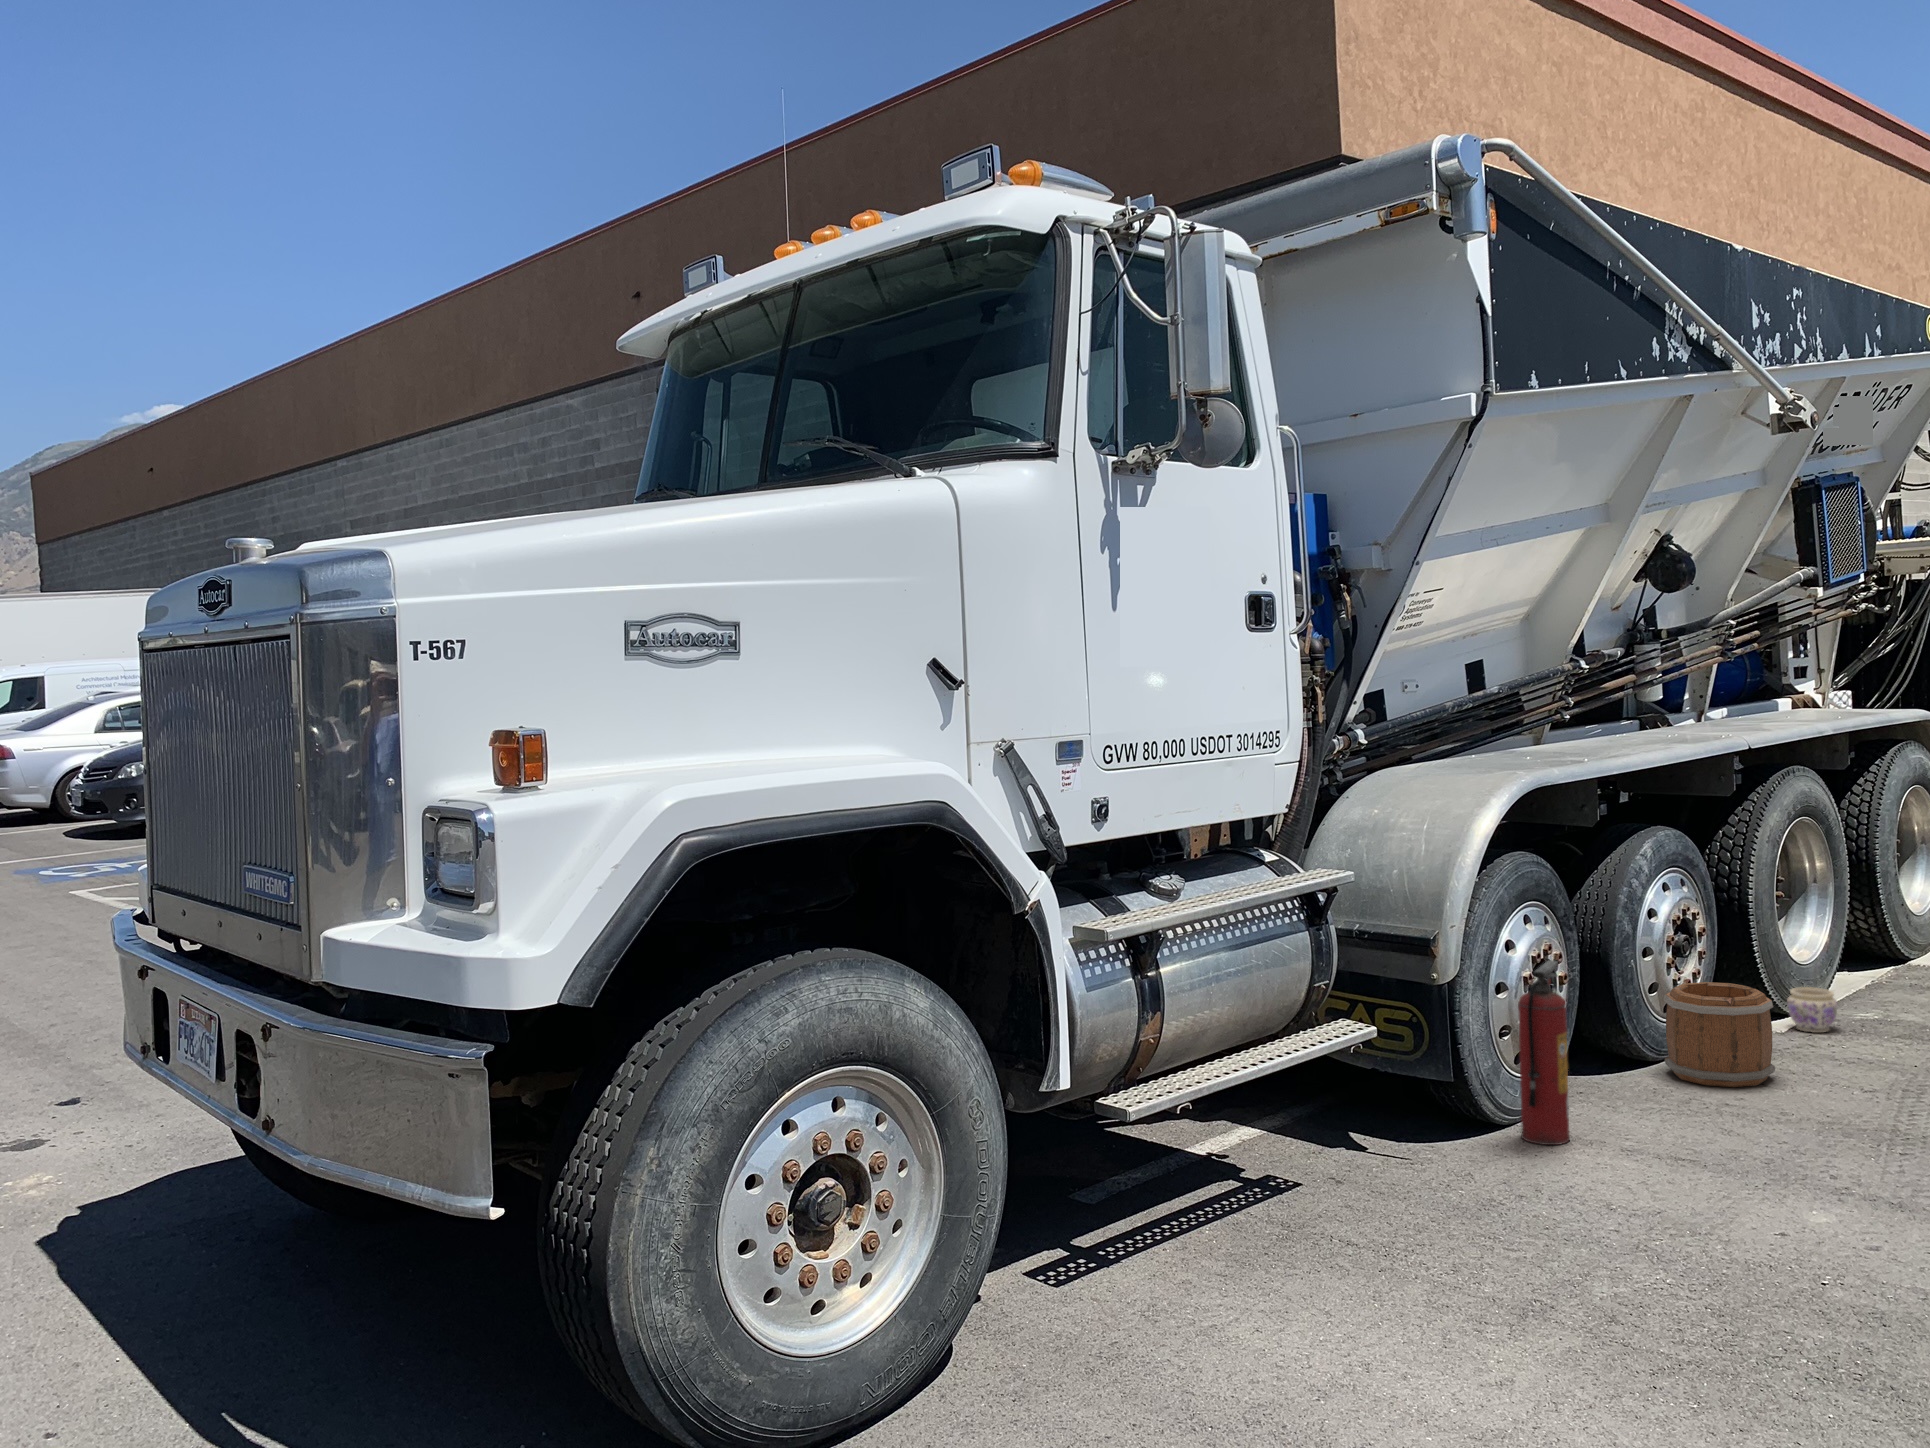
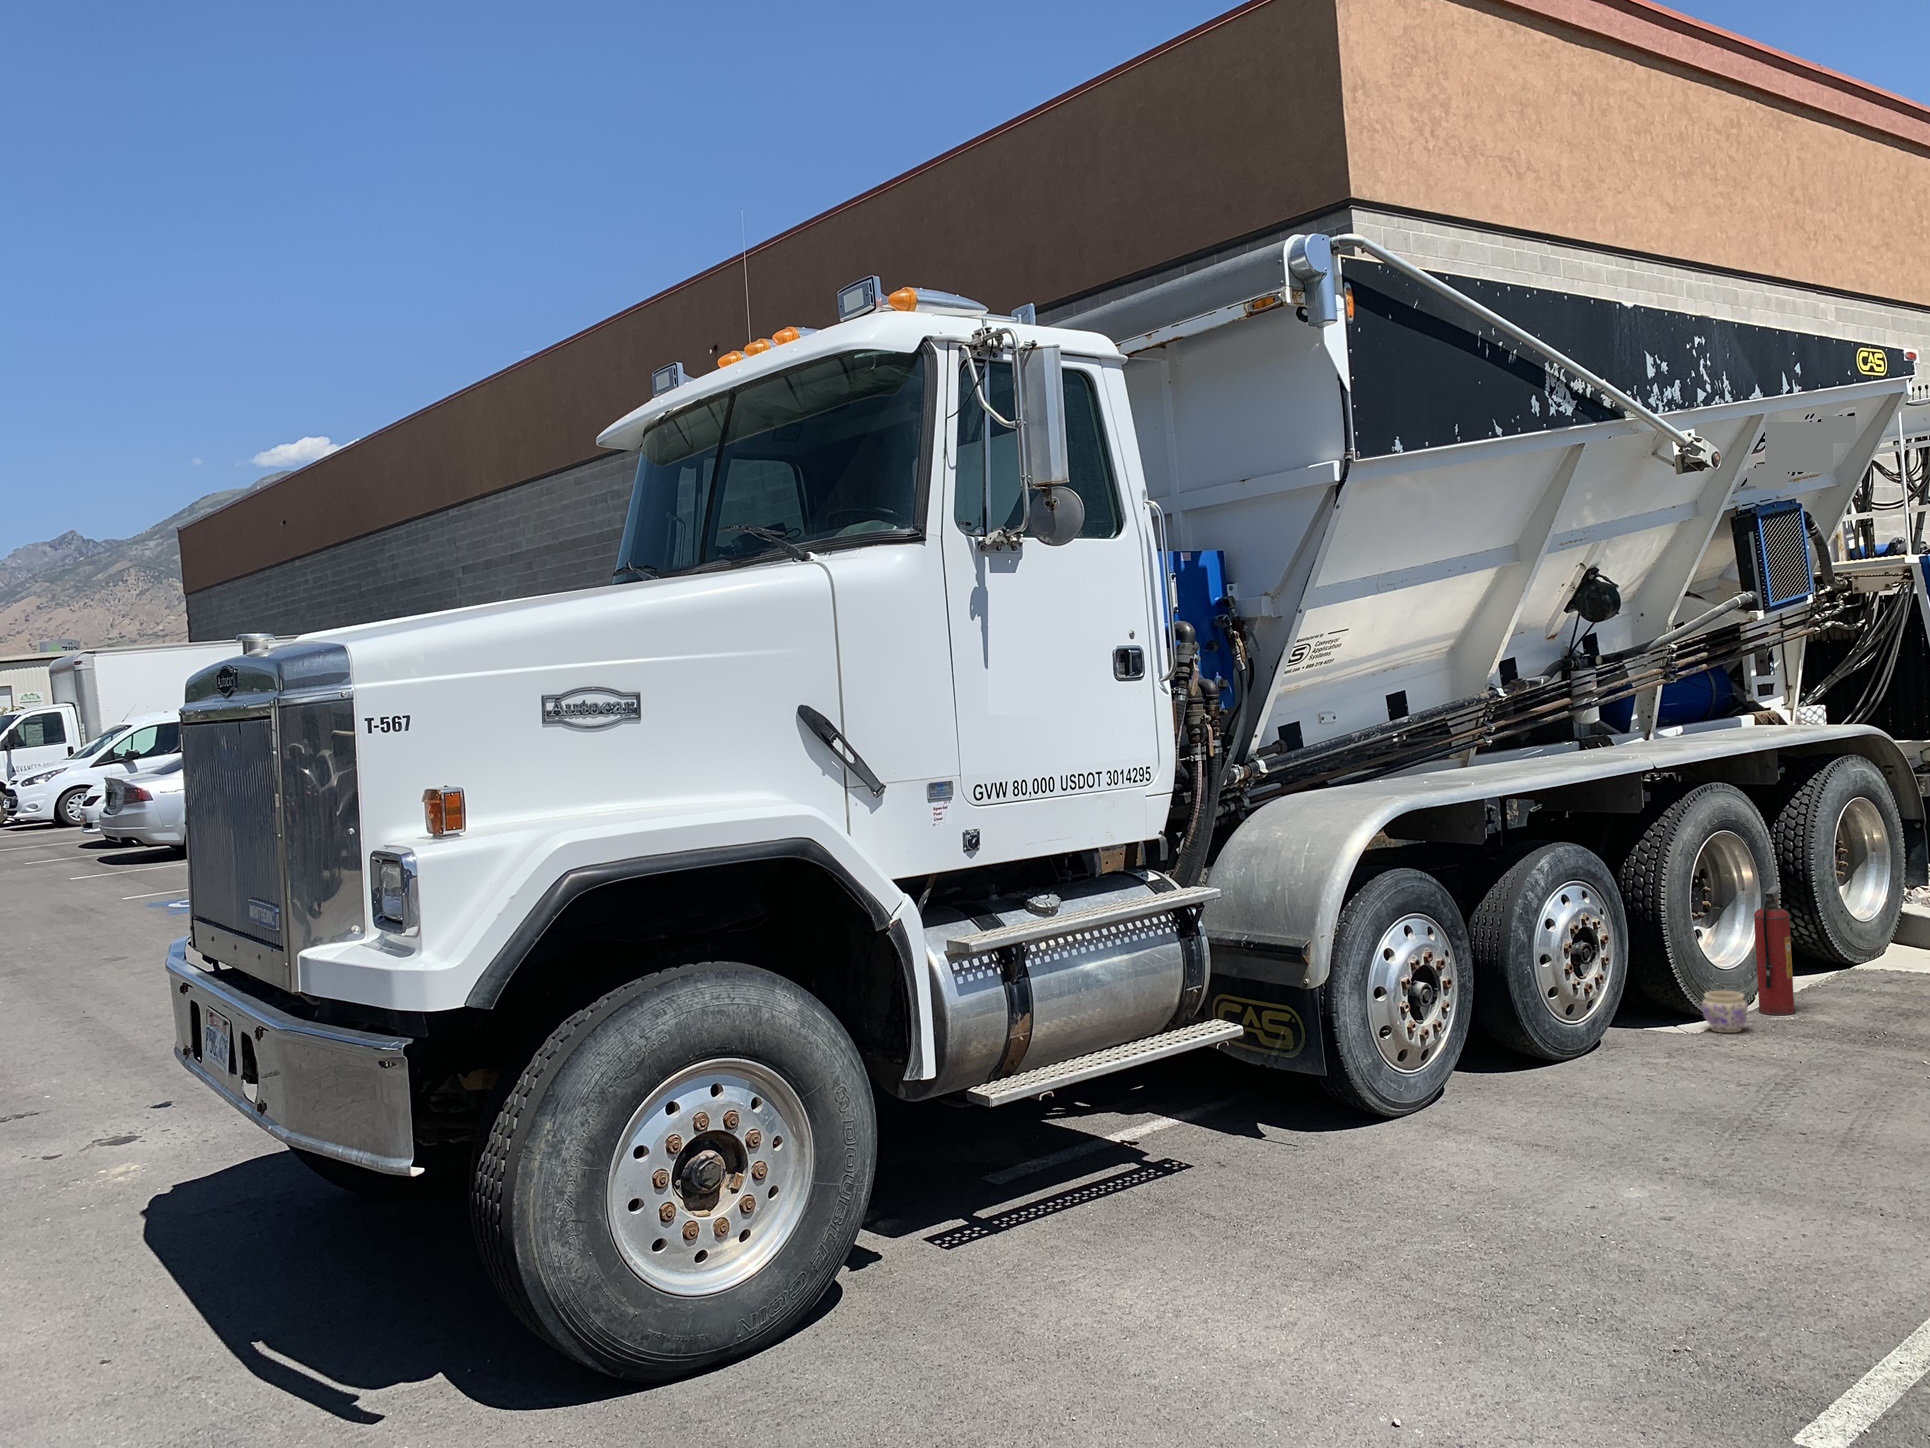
fire extinguisher: present [1518,960,1570,1145] -> present [1754,886,1795,1015]
bucket: present [1664,982,1775,1087] -> none [1561,986,1663,1082]

